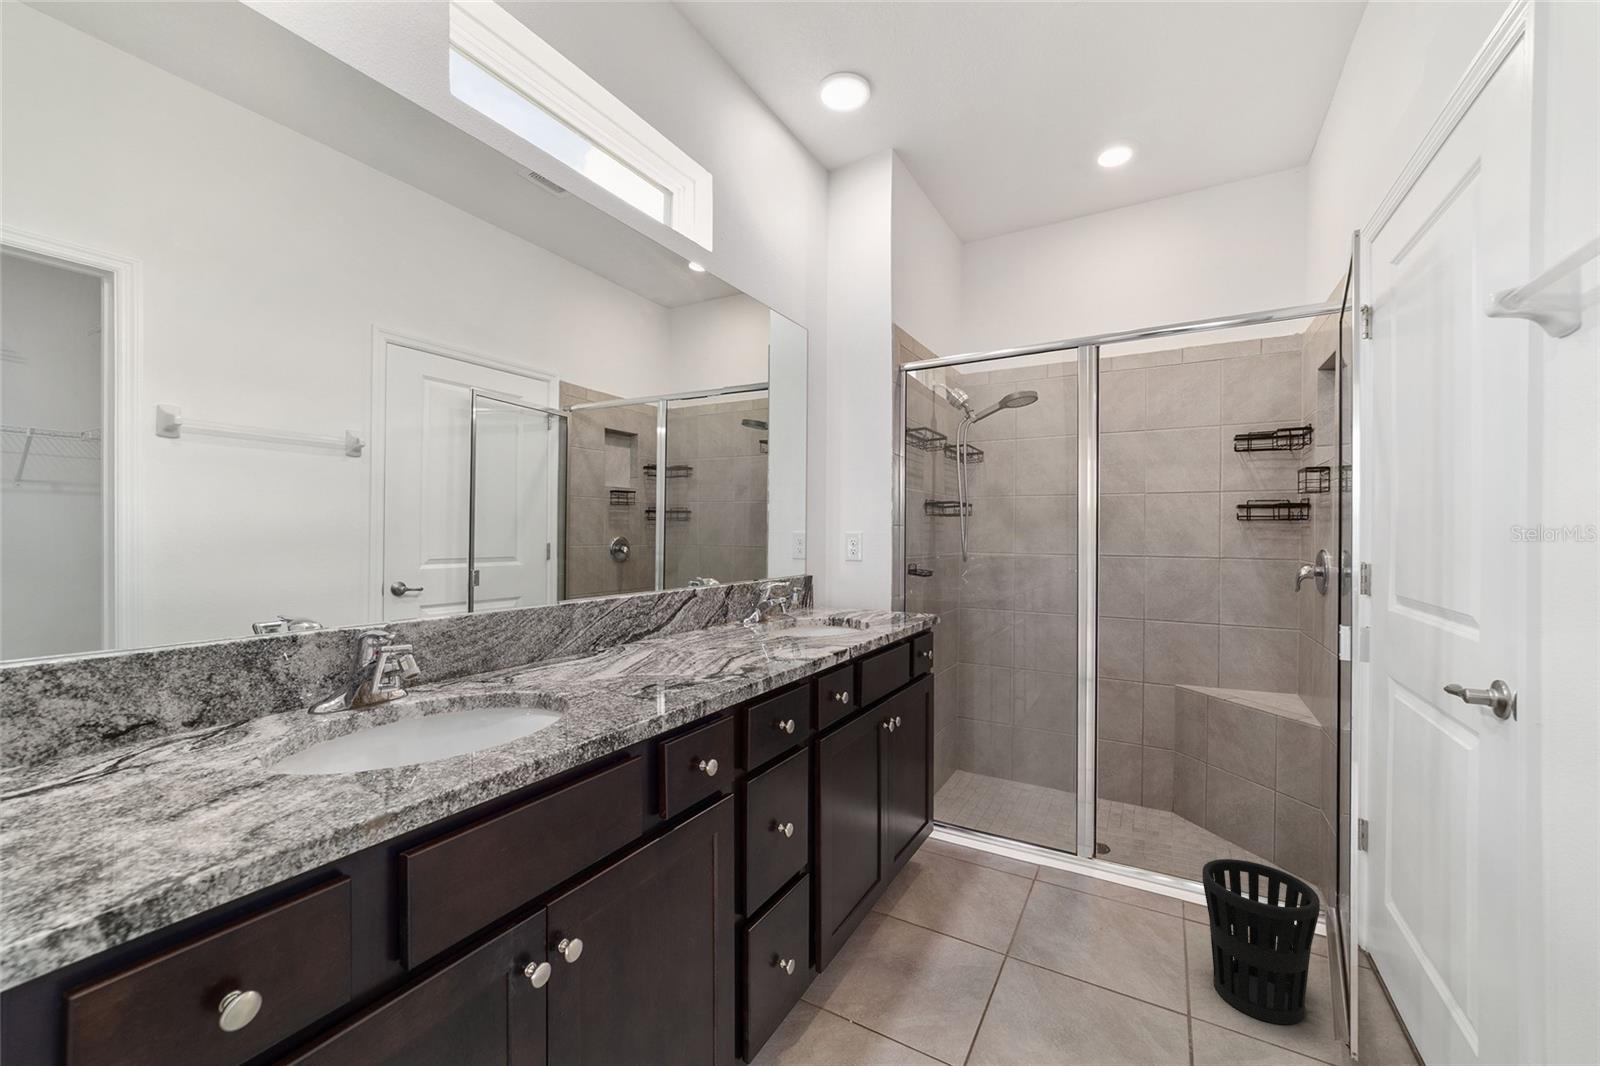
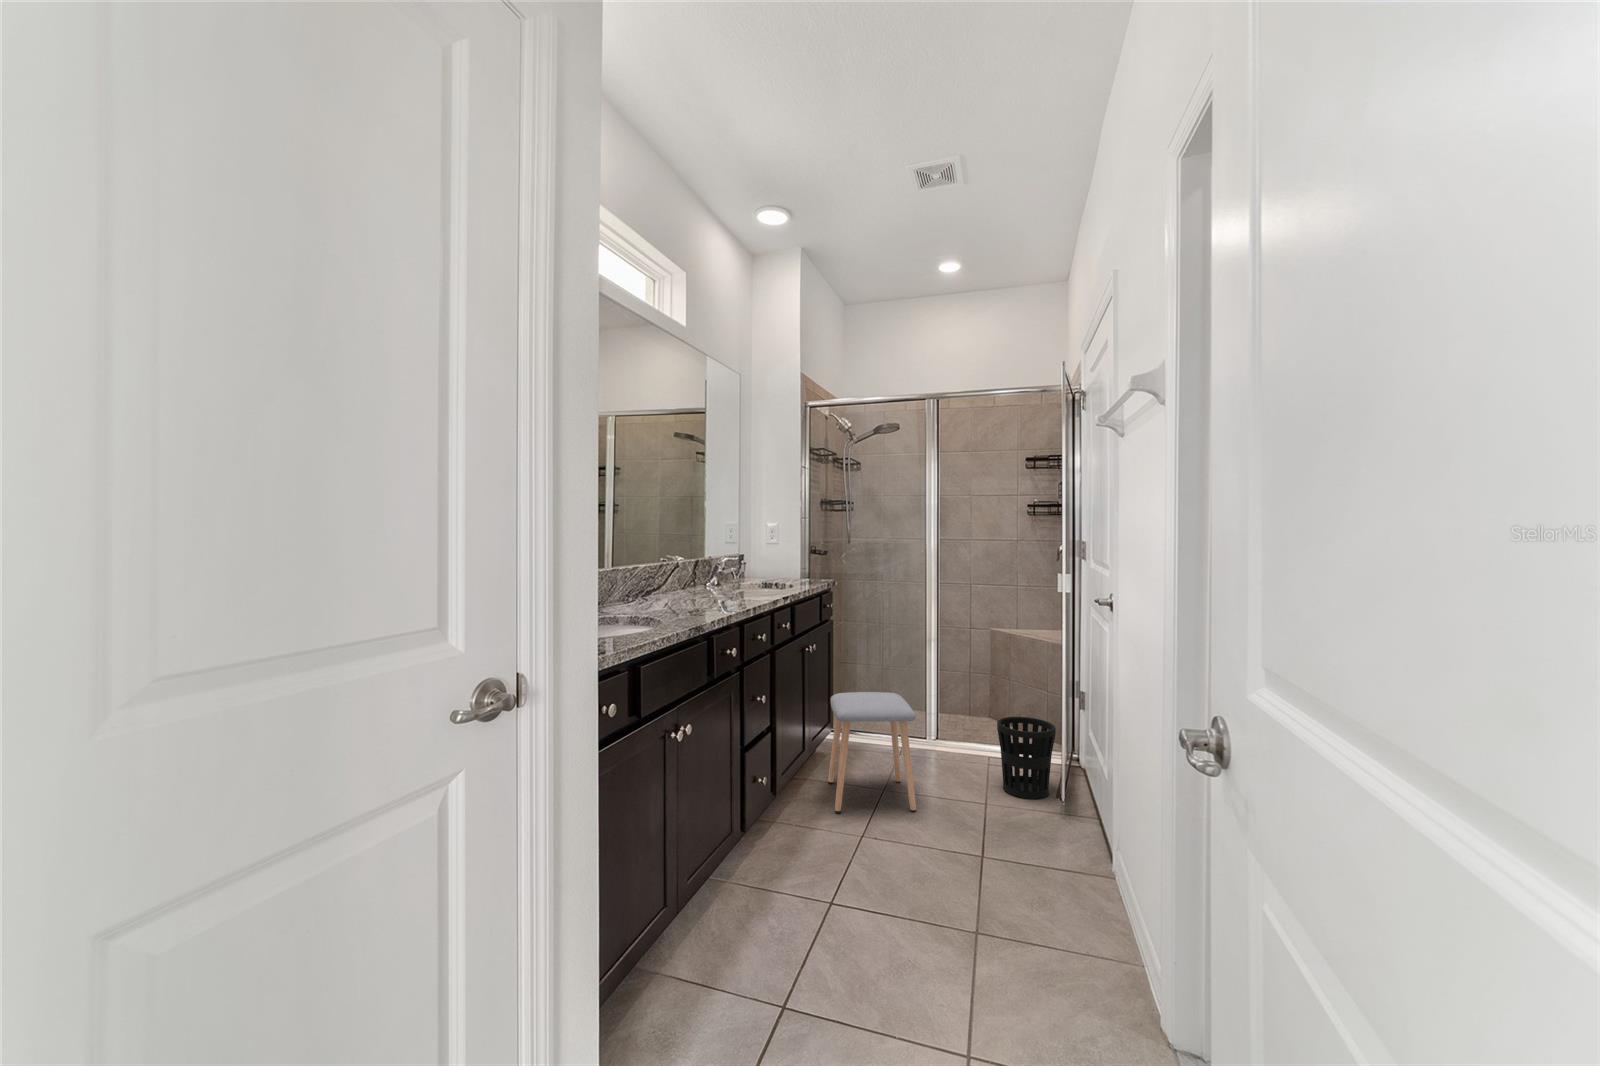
stool: none [915,795,1056,1025] -> present [828,692,916,813]

